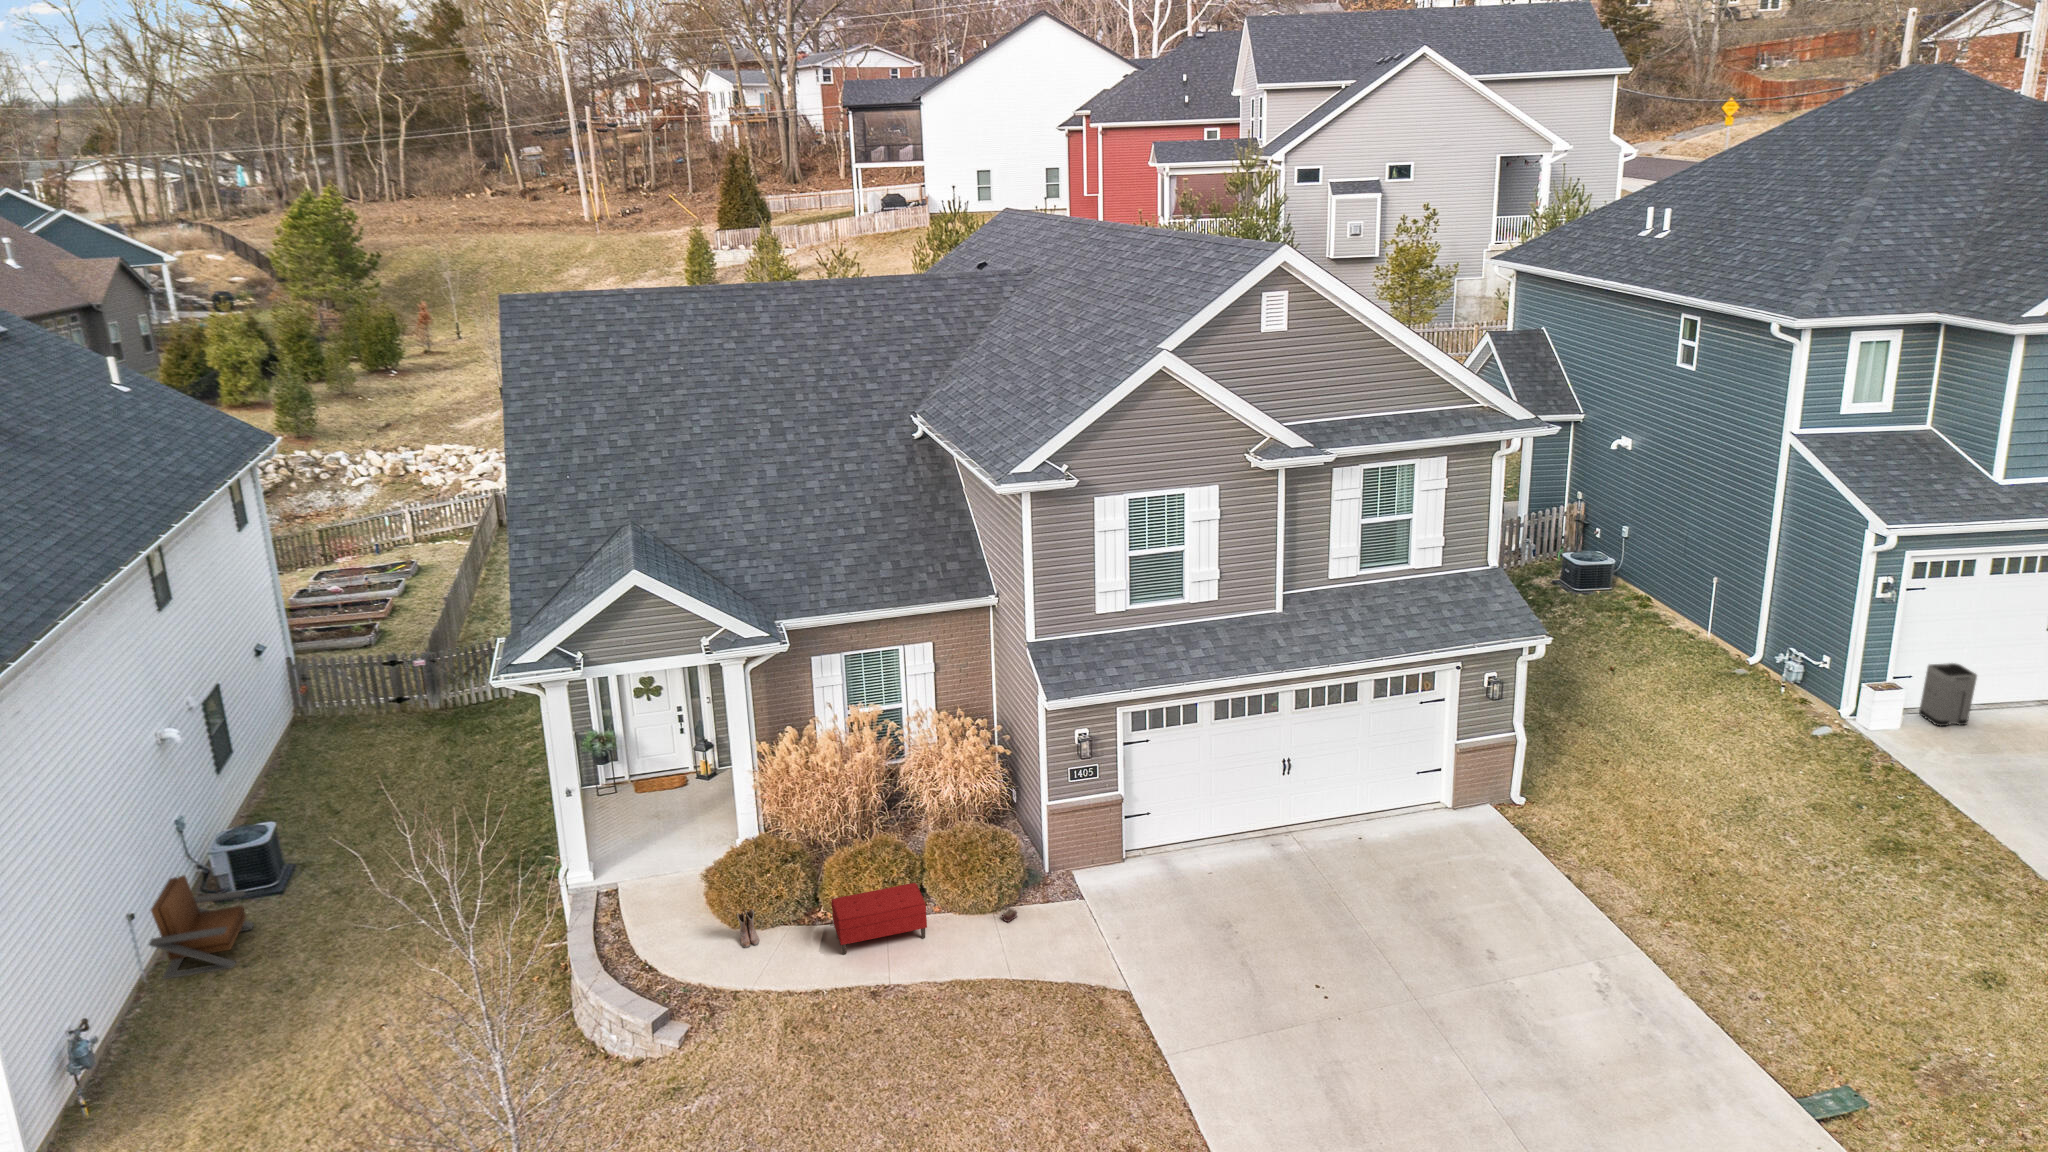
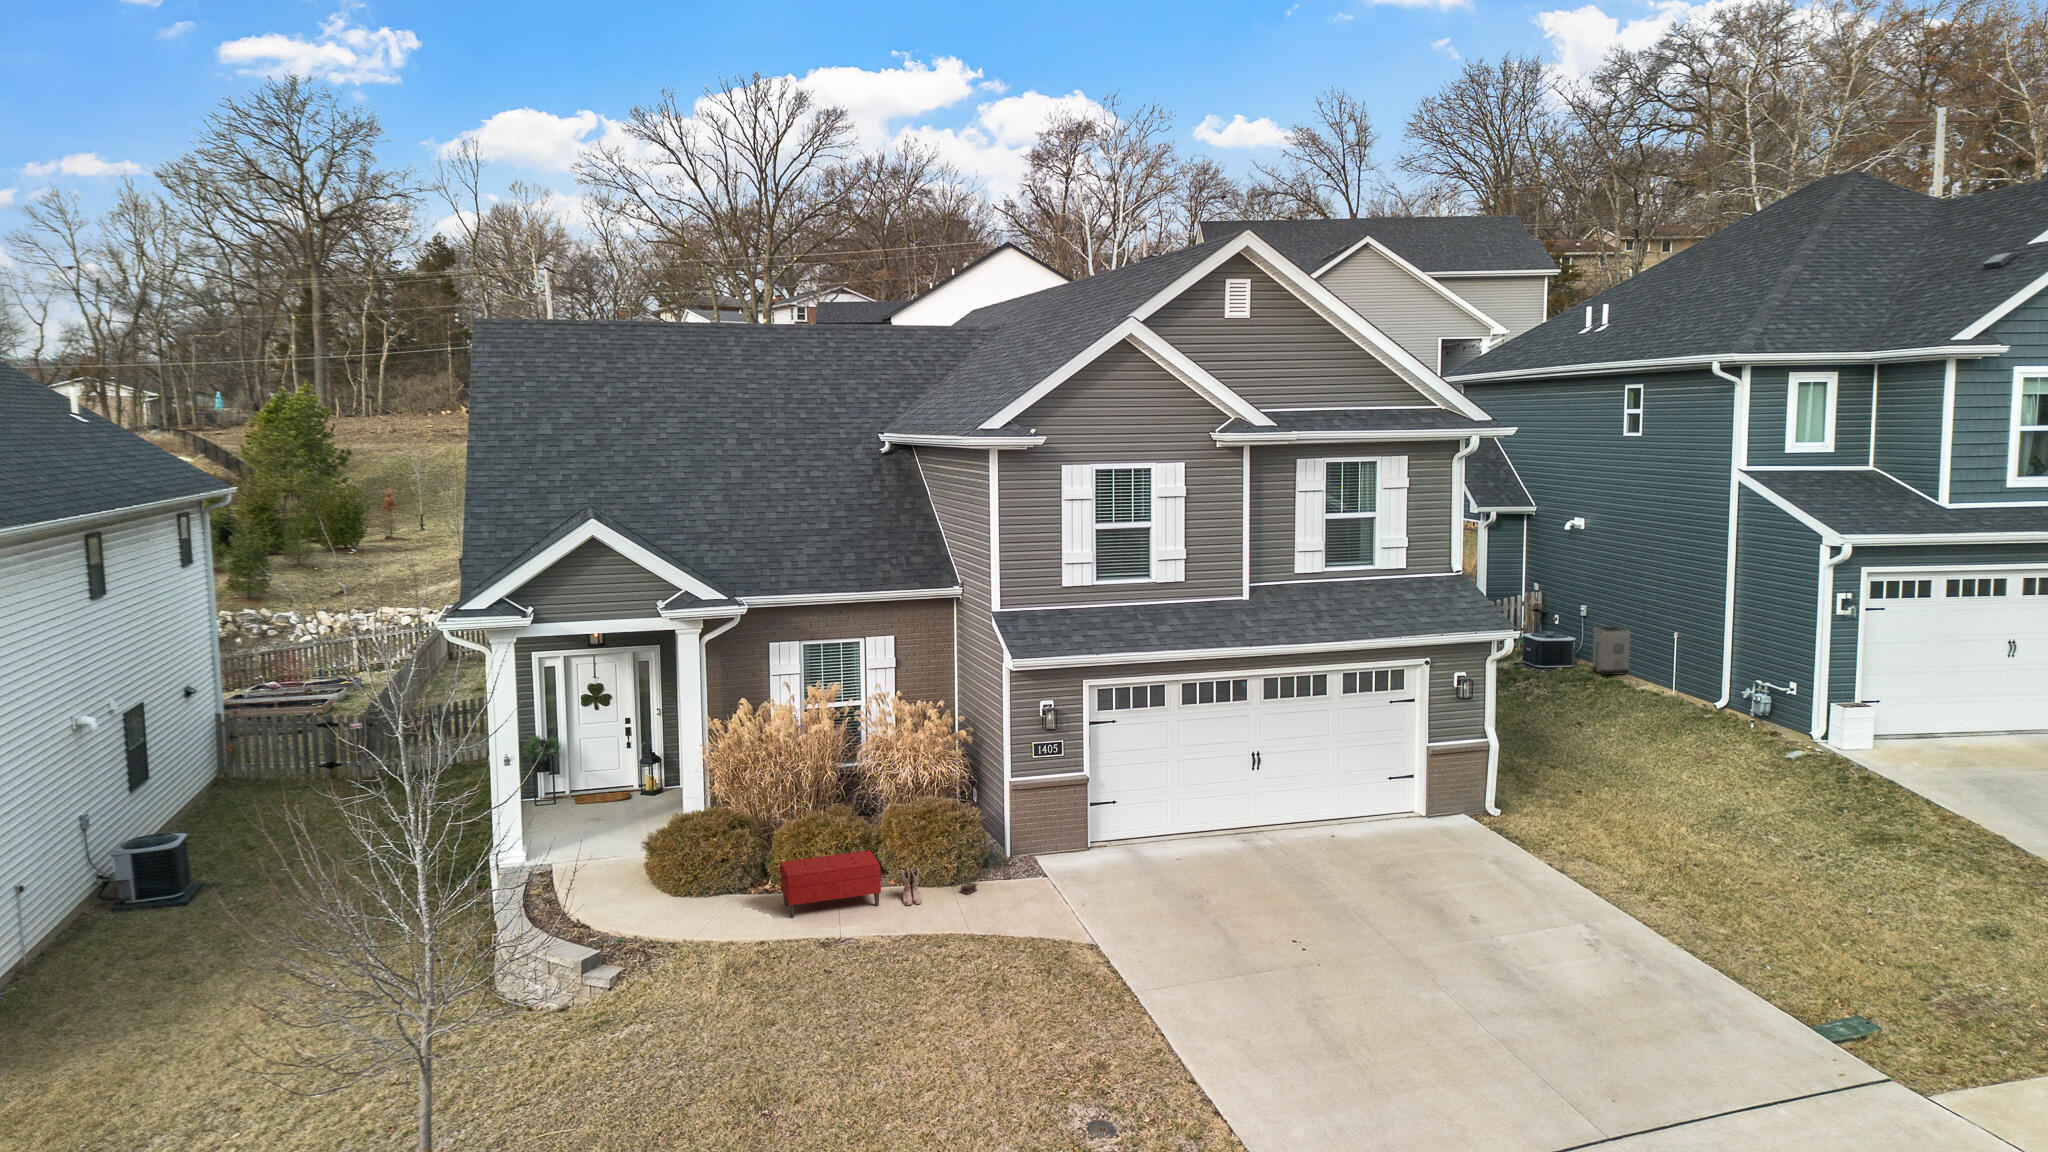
trash can: present [1919,663,1977,726] -> present [1593,626,1630,675]
lounge chair: present [149,876,254,979] -> none [34,843,152,949]
boots: present [737,909,759,947] -> present [901,868,922,905]

